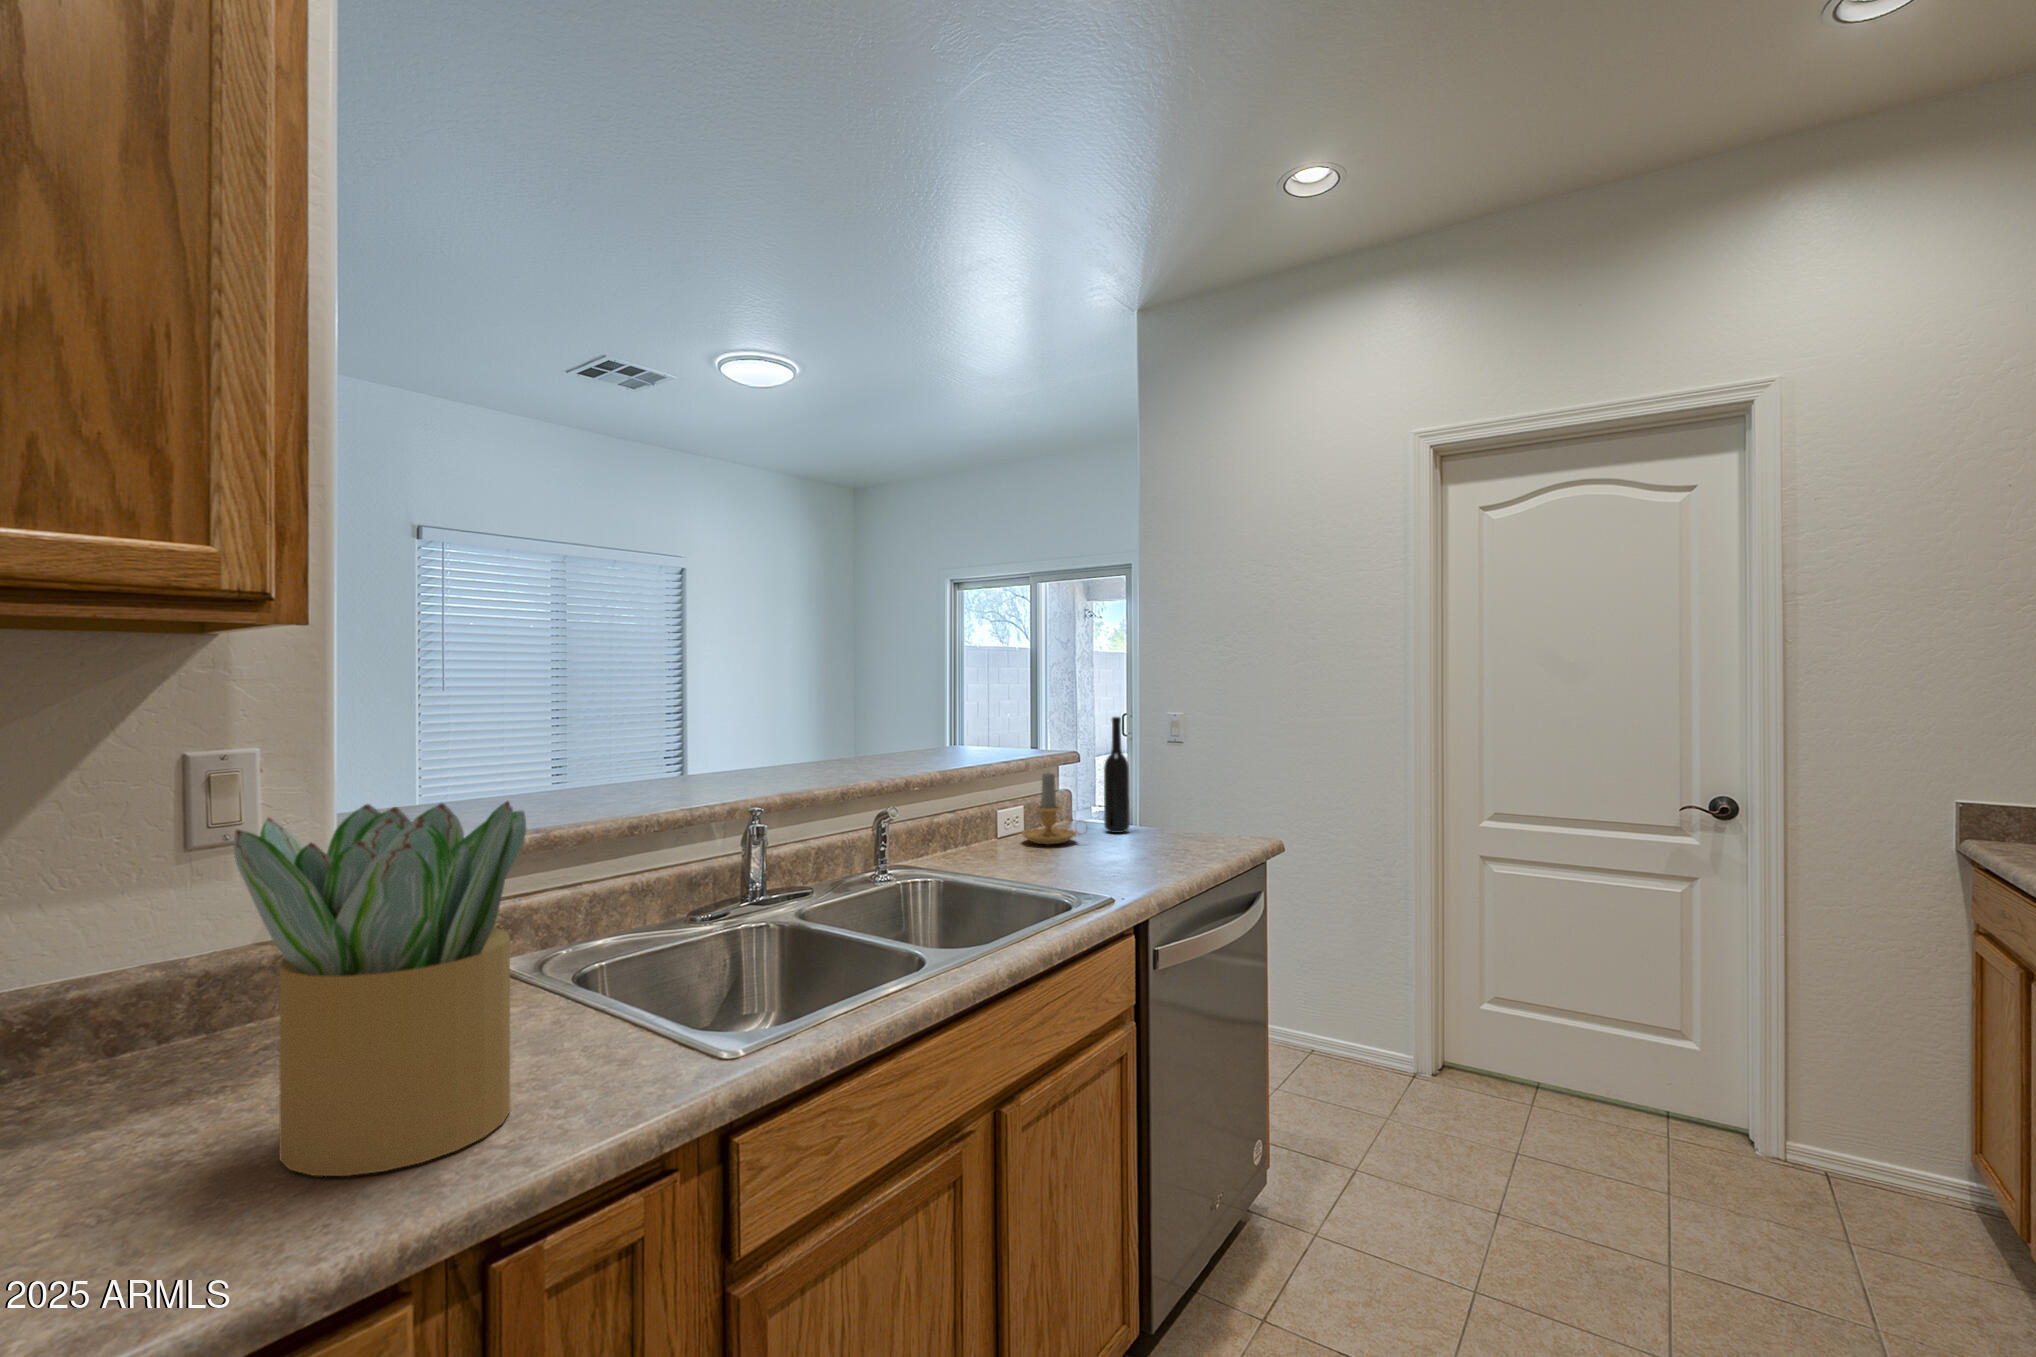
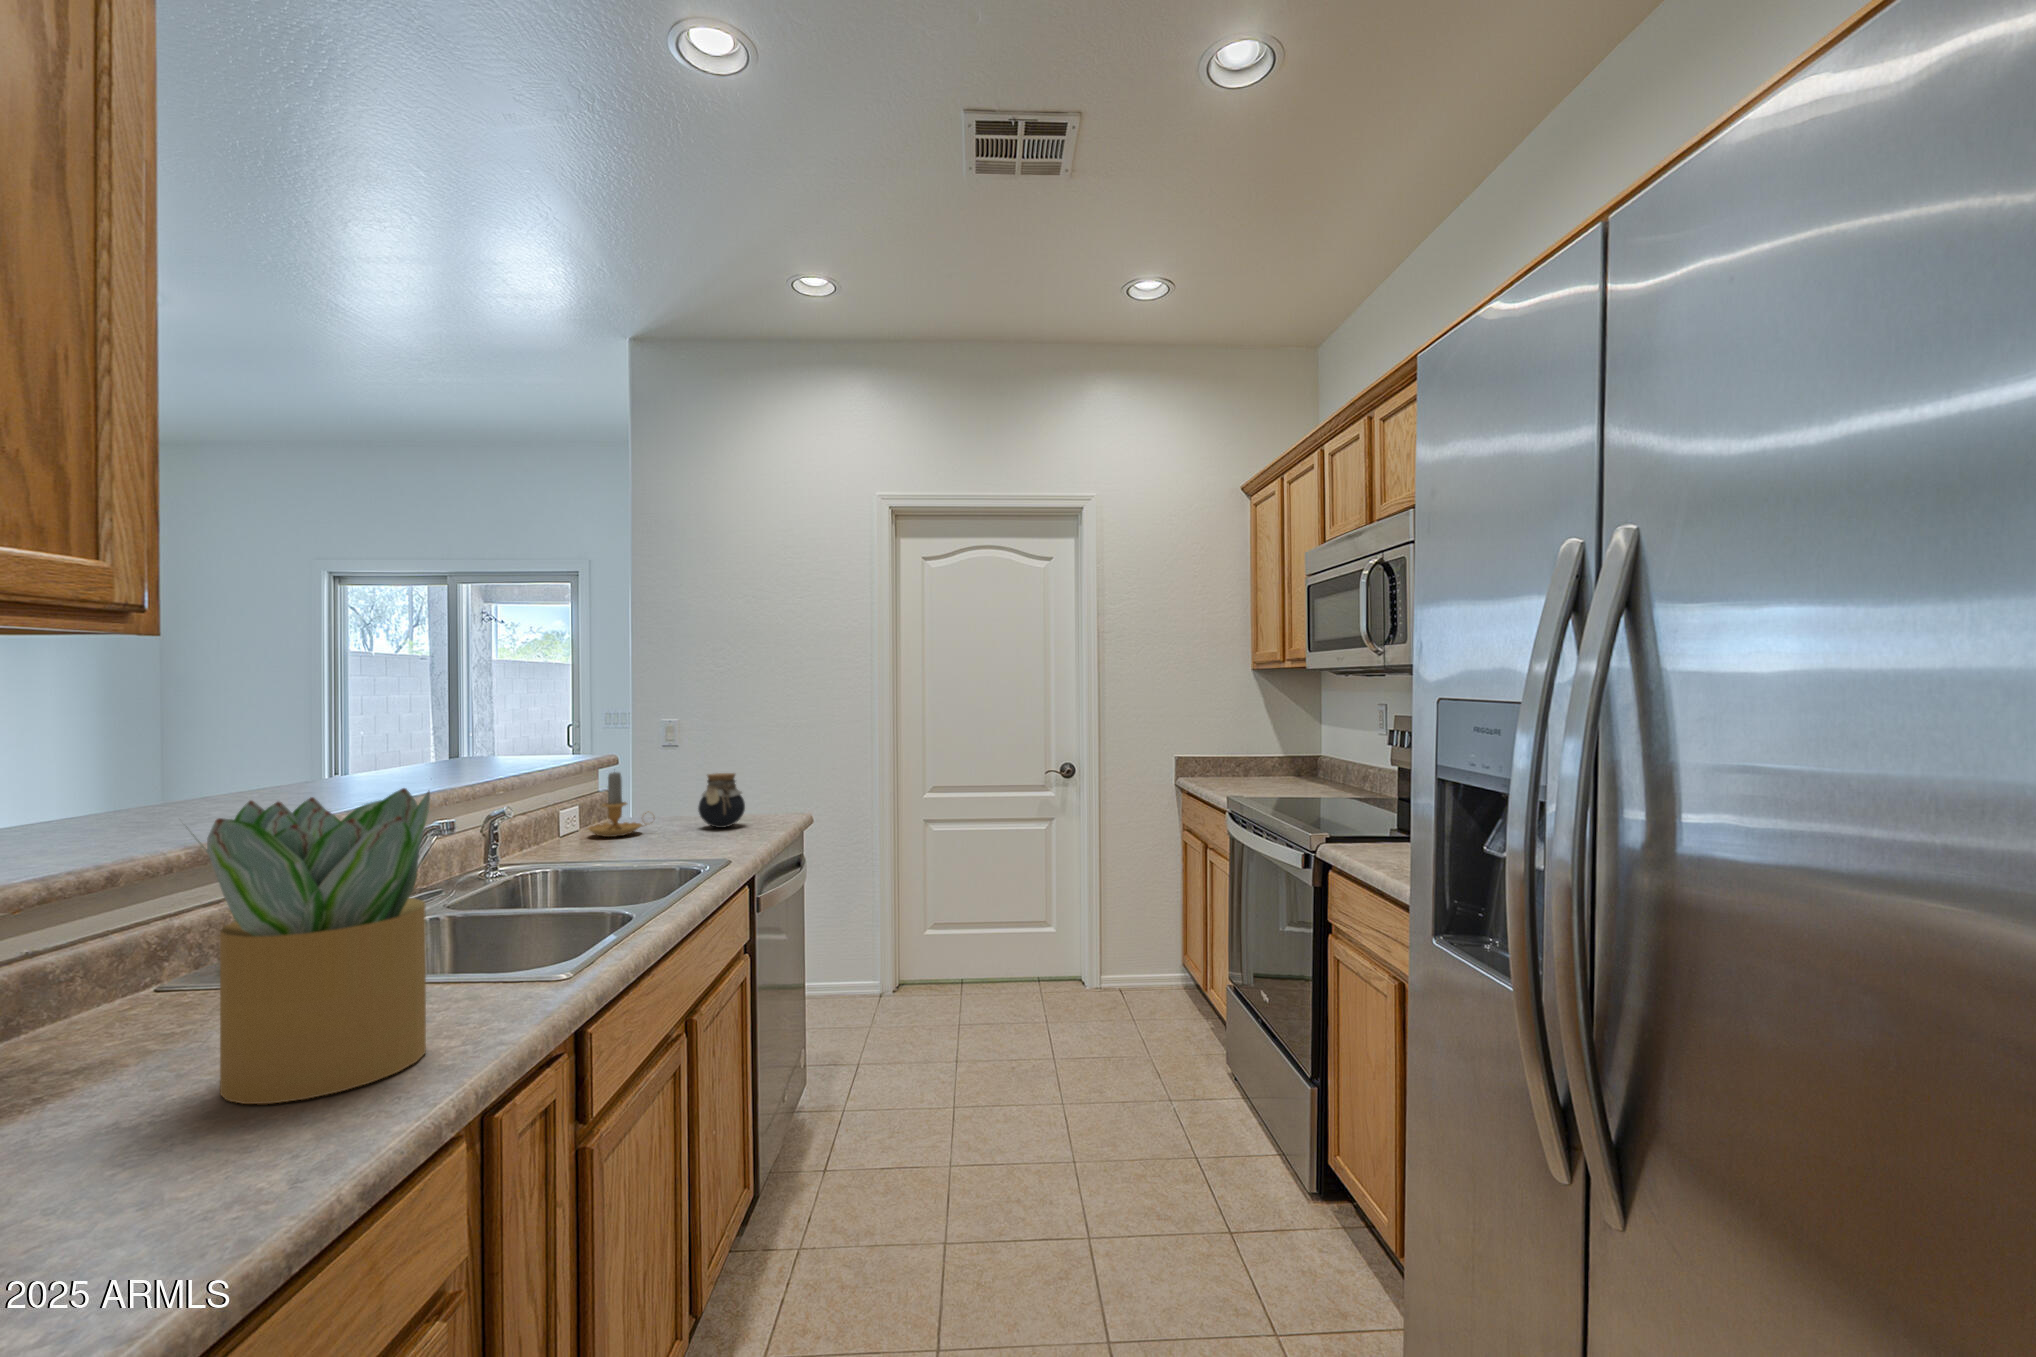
bottle: present [1104,717,1130,833] -> none [656,721,679,823]
jar: none [1136,781,1190,847] -> present [698,773,745,828]

